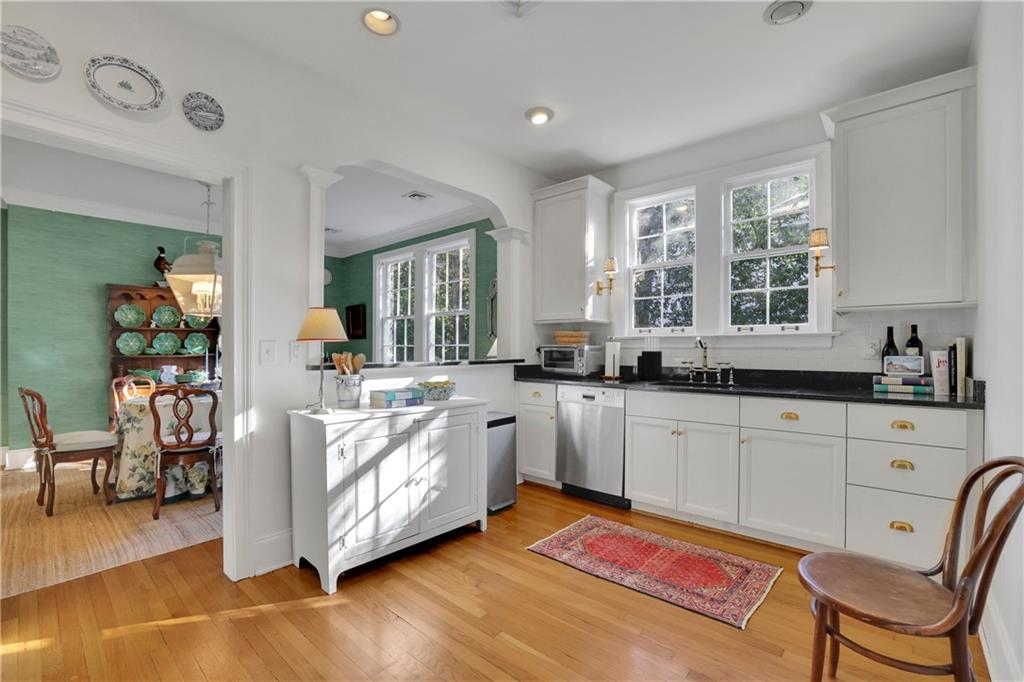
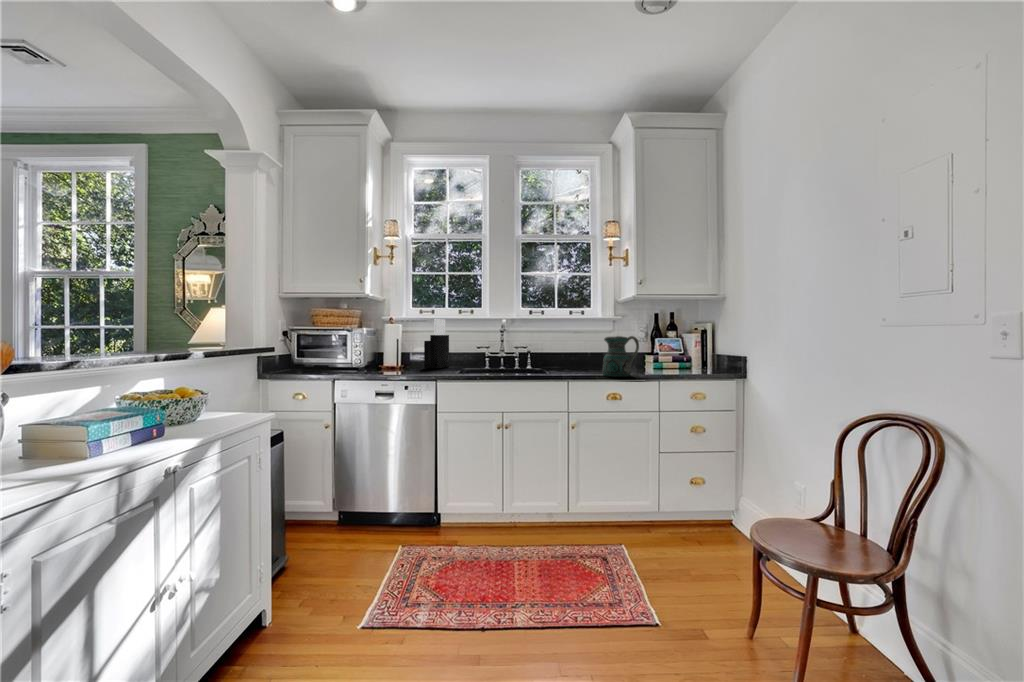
ceramic pitcher: none [791,354,838,397] -> present [603,336,639,377]

